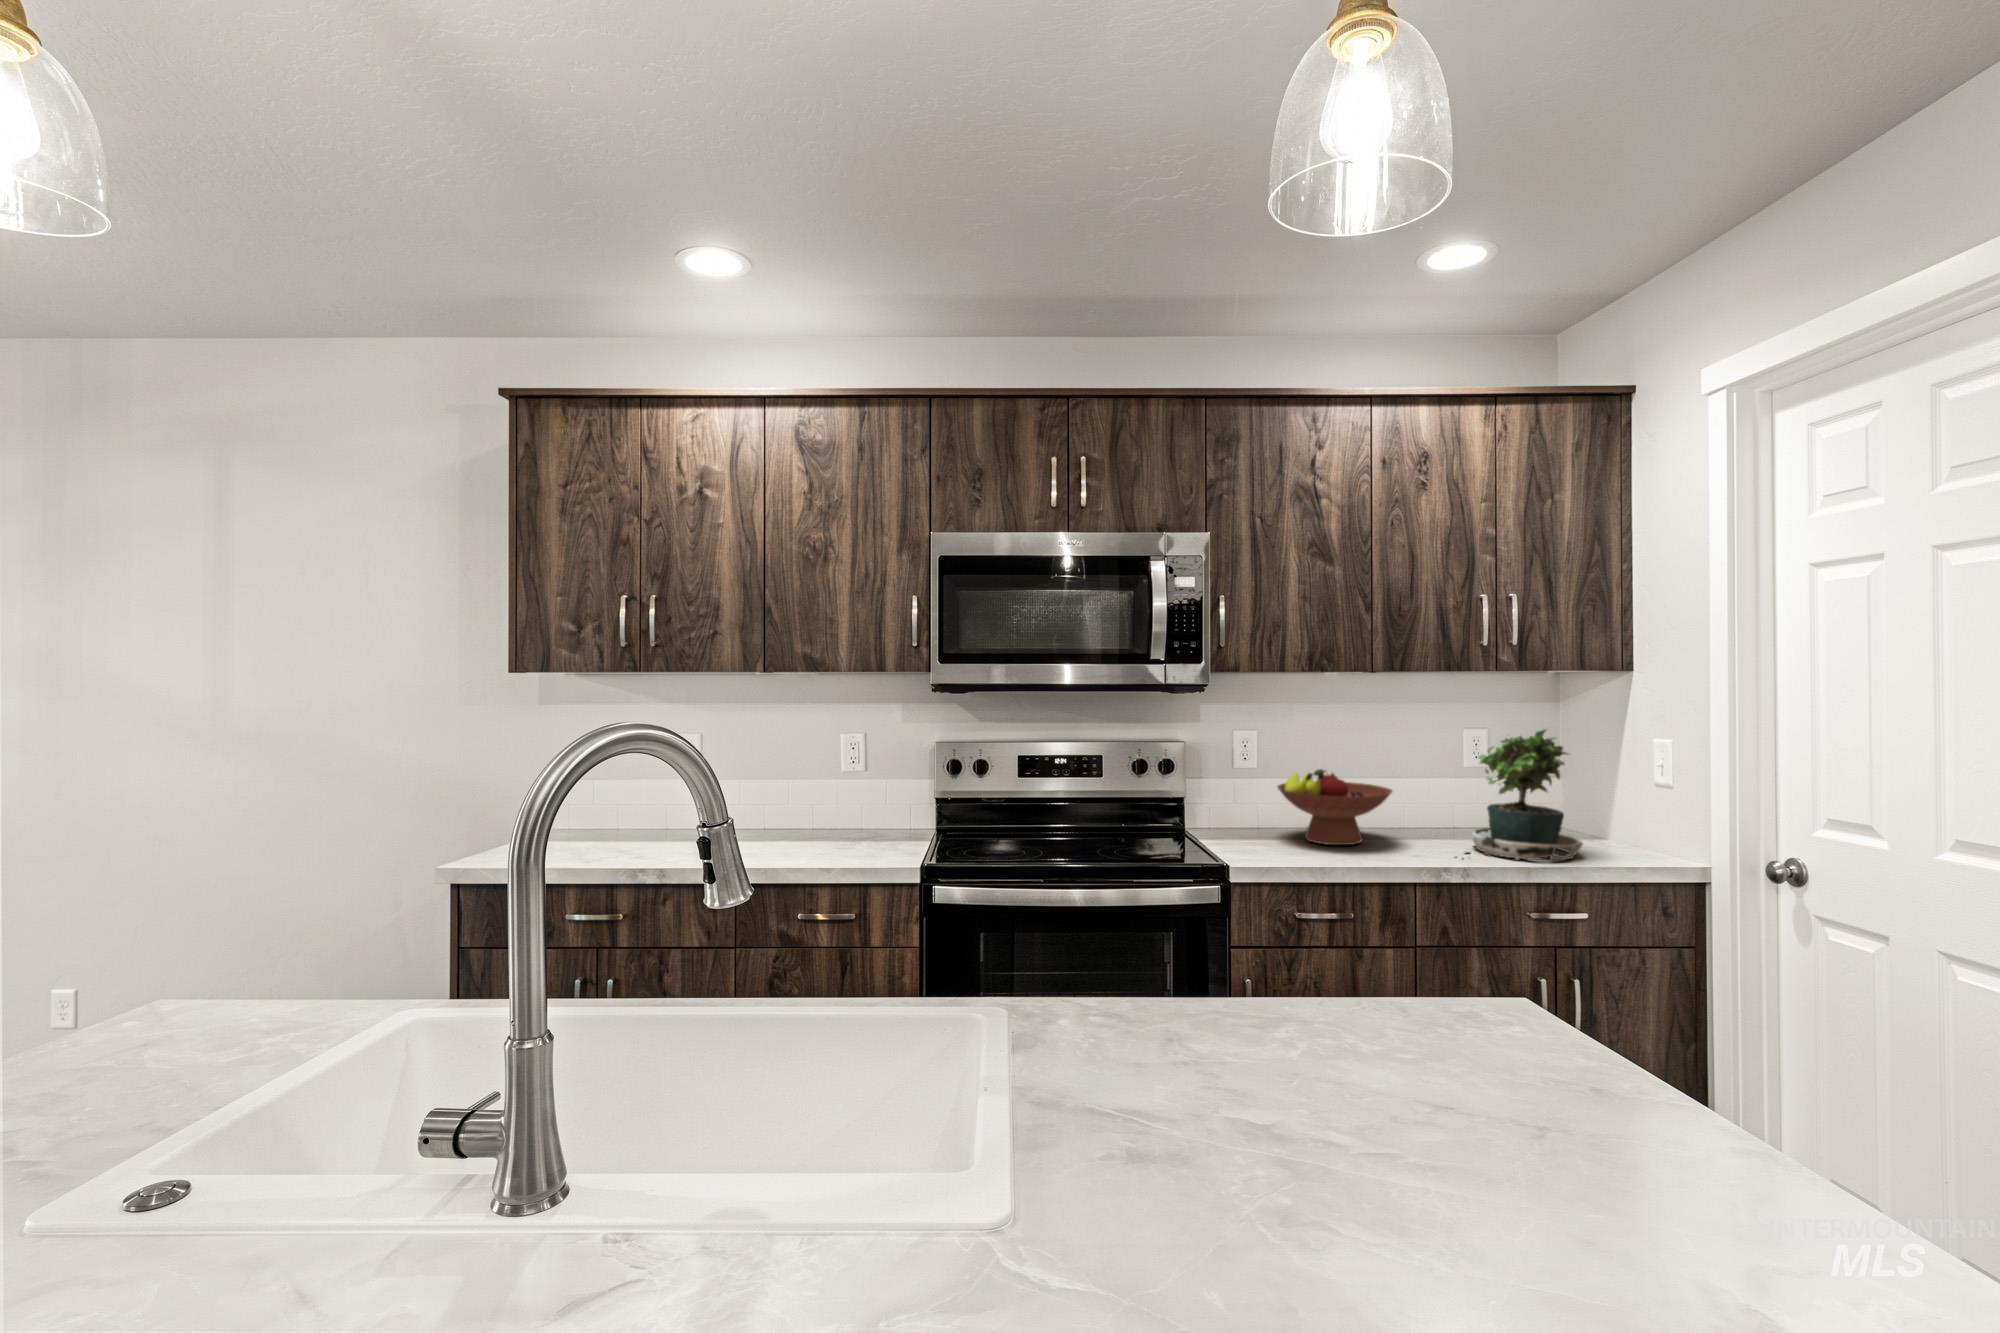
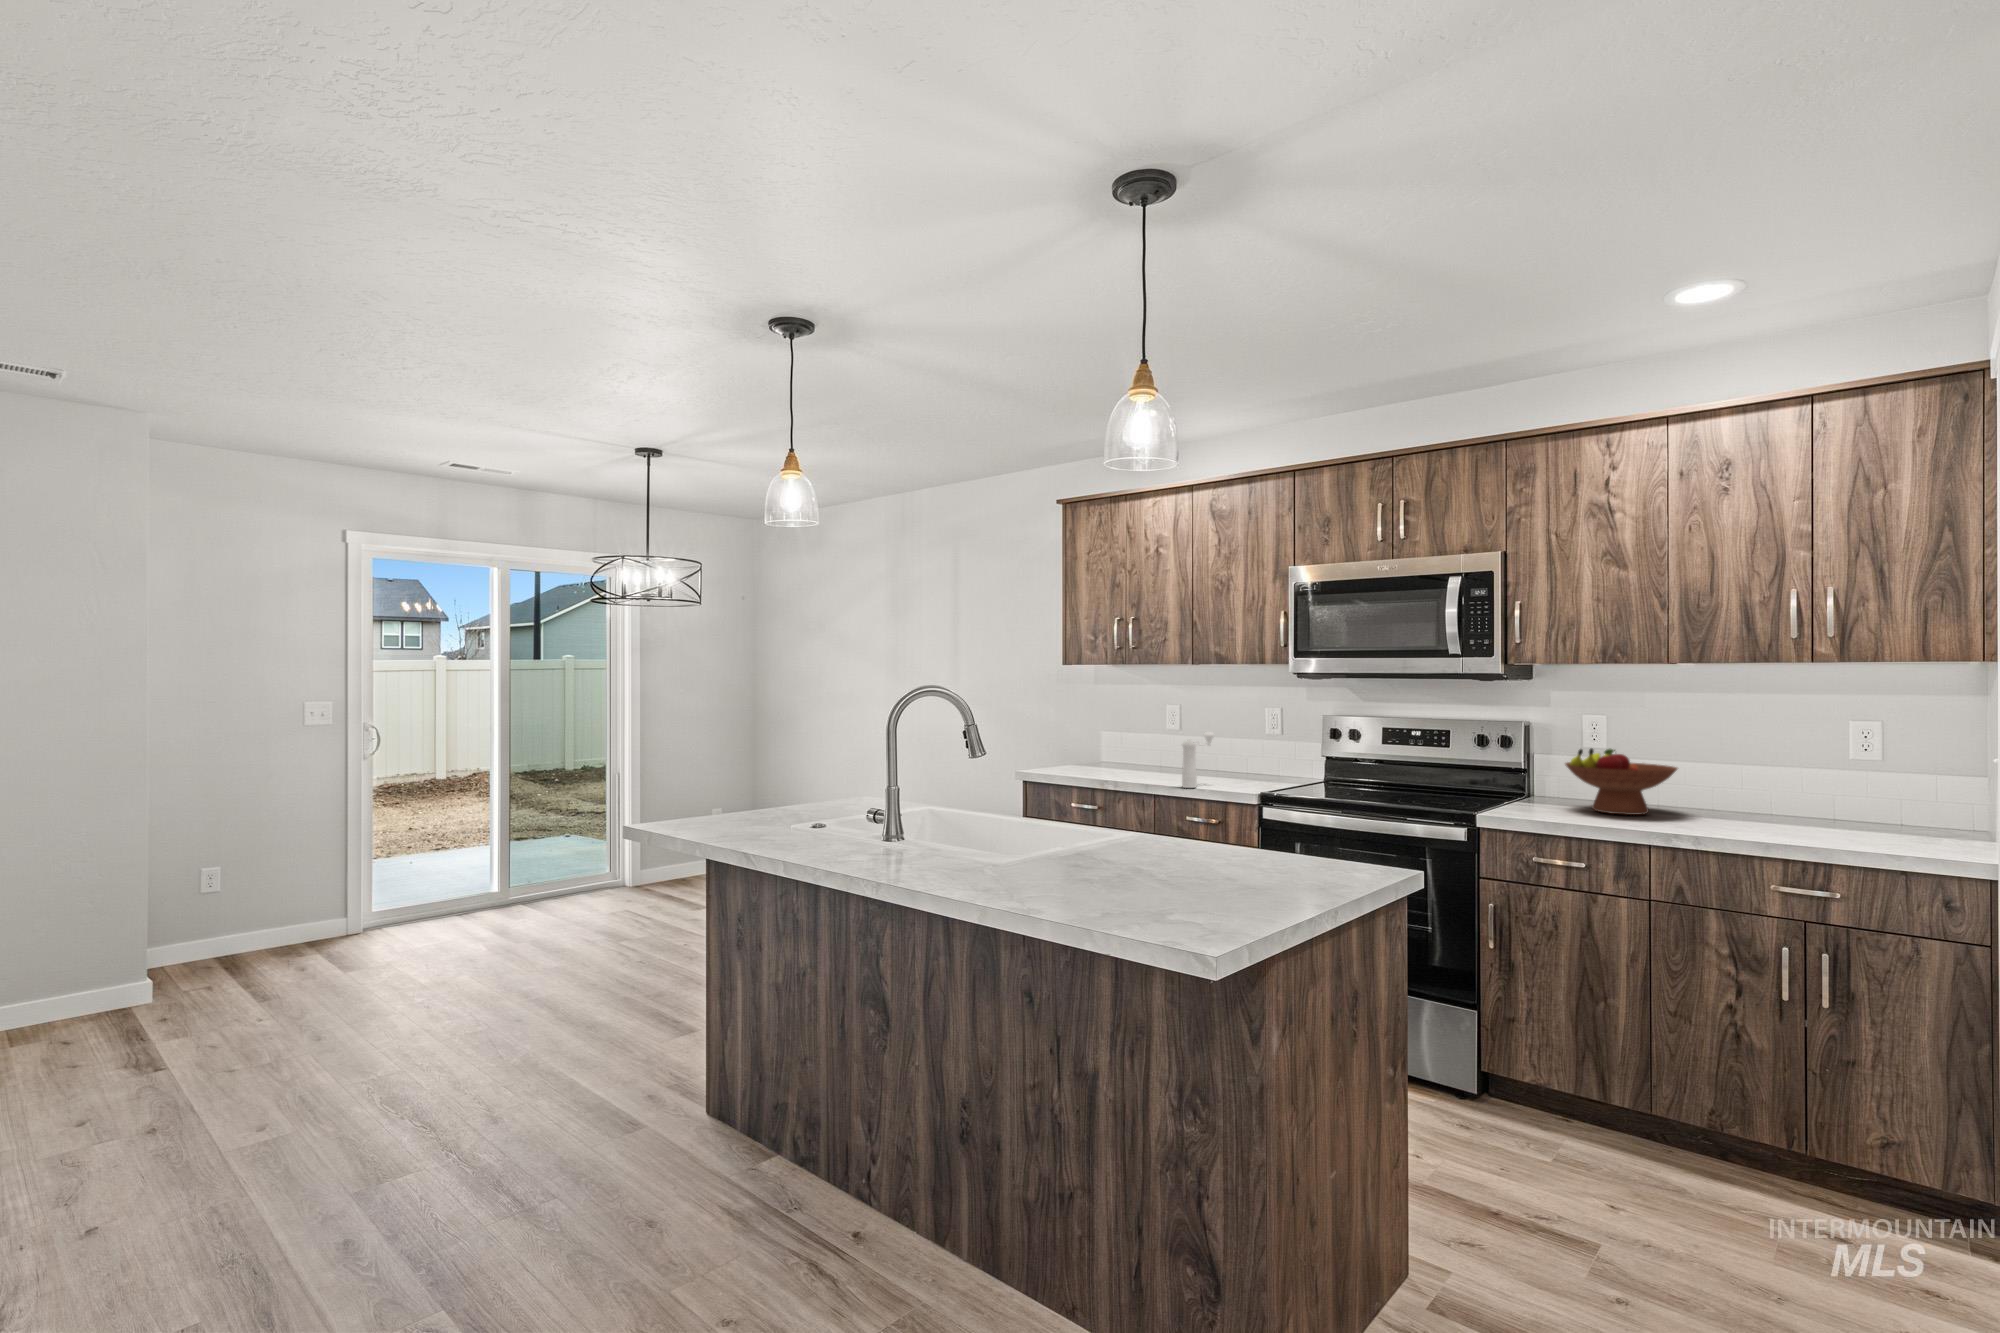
potted plant: present [1466,729,1582,860] -> none [1710,712,1870,841]
pepper mill: none [801,774,838,865] -> present [1182,732,1214,788]

